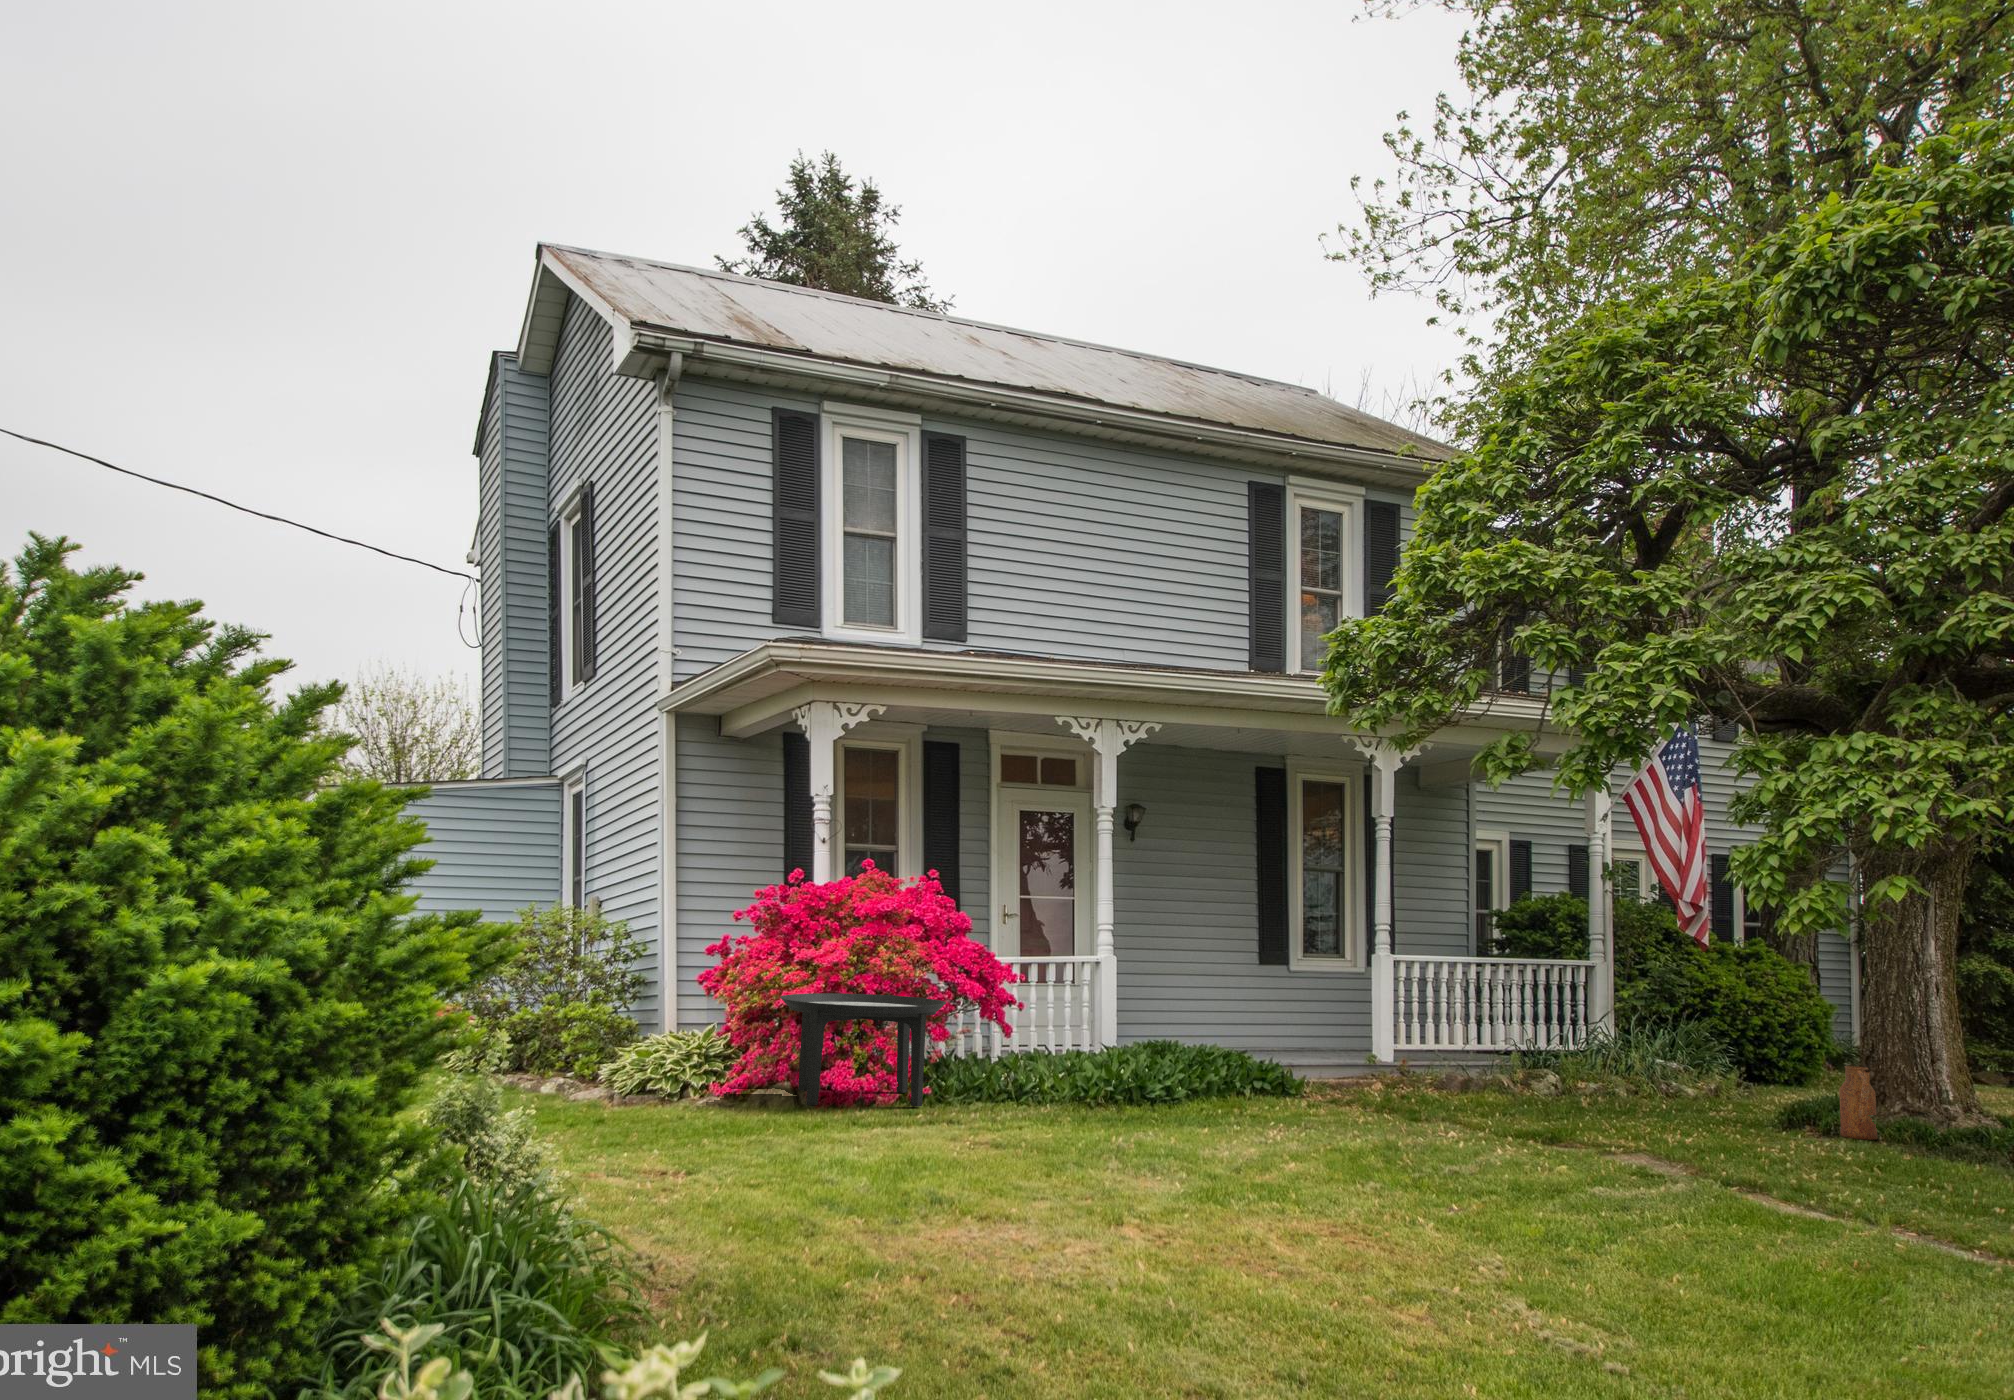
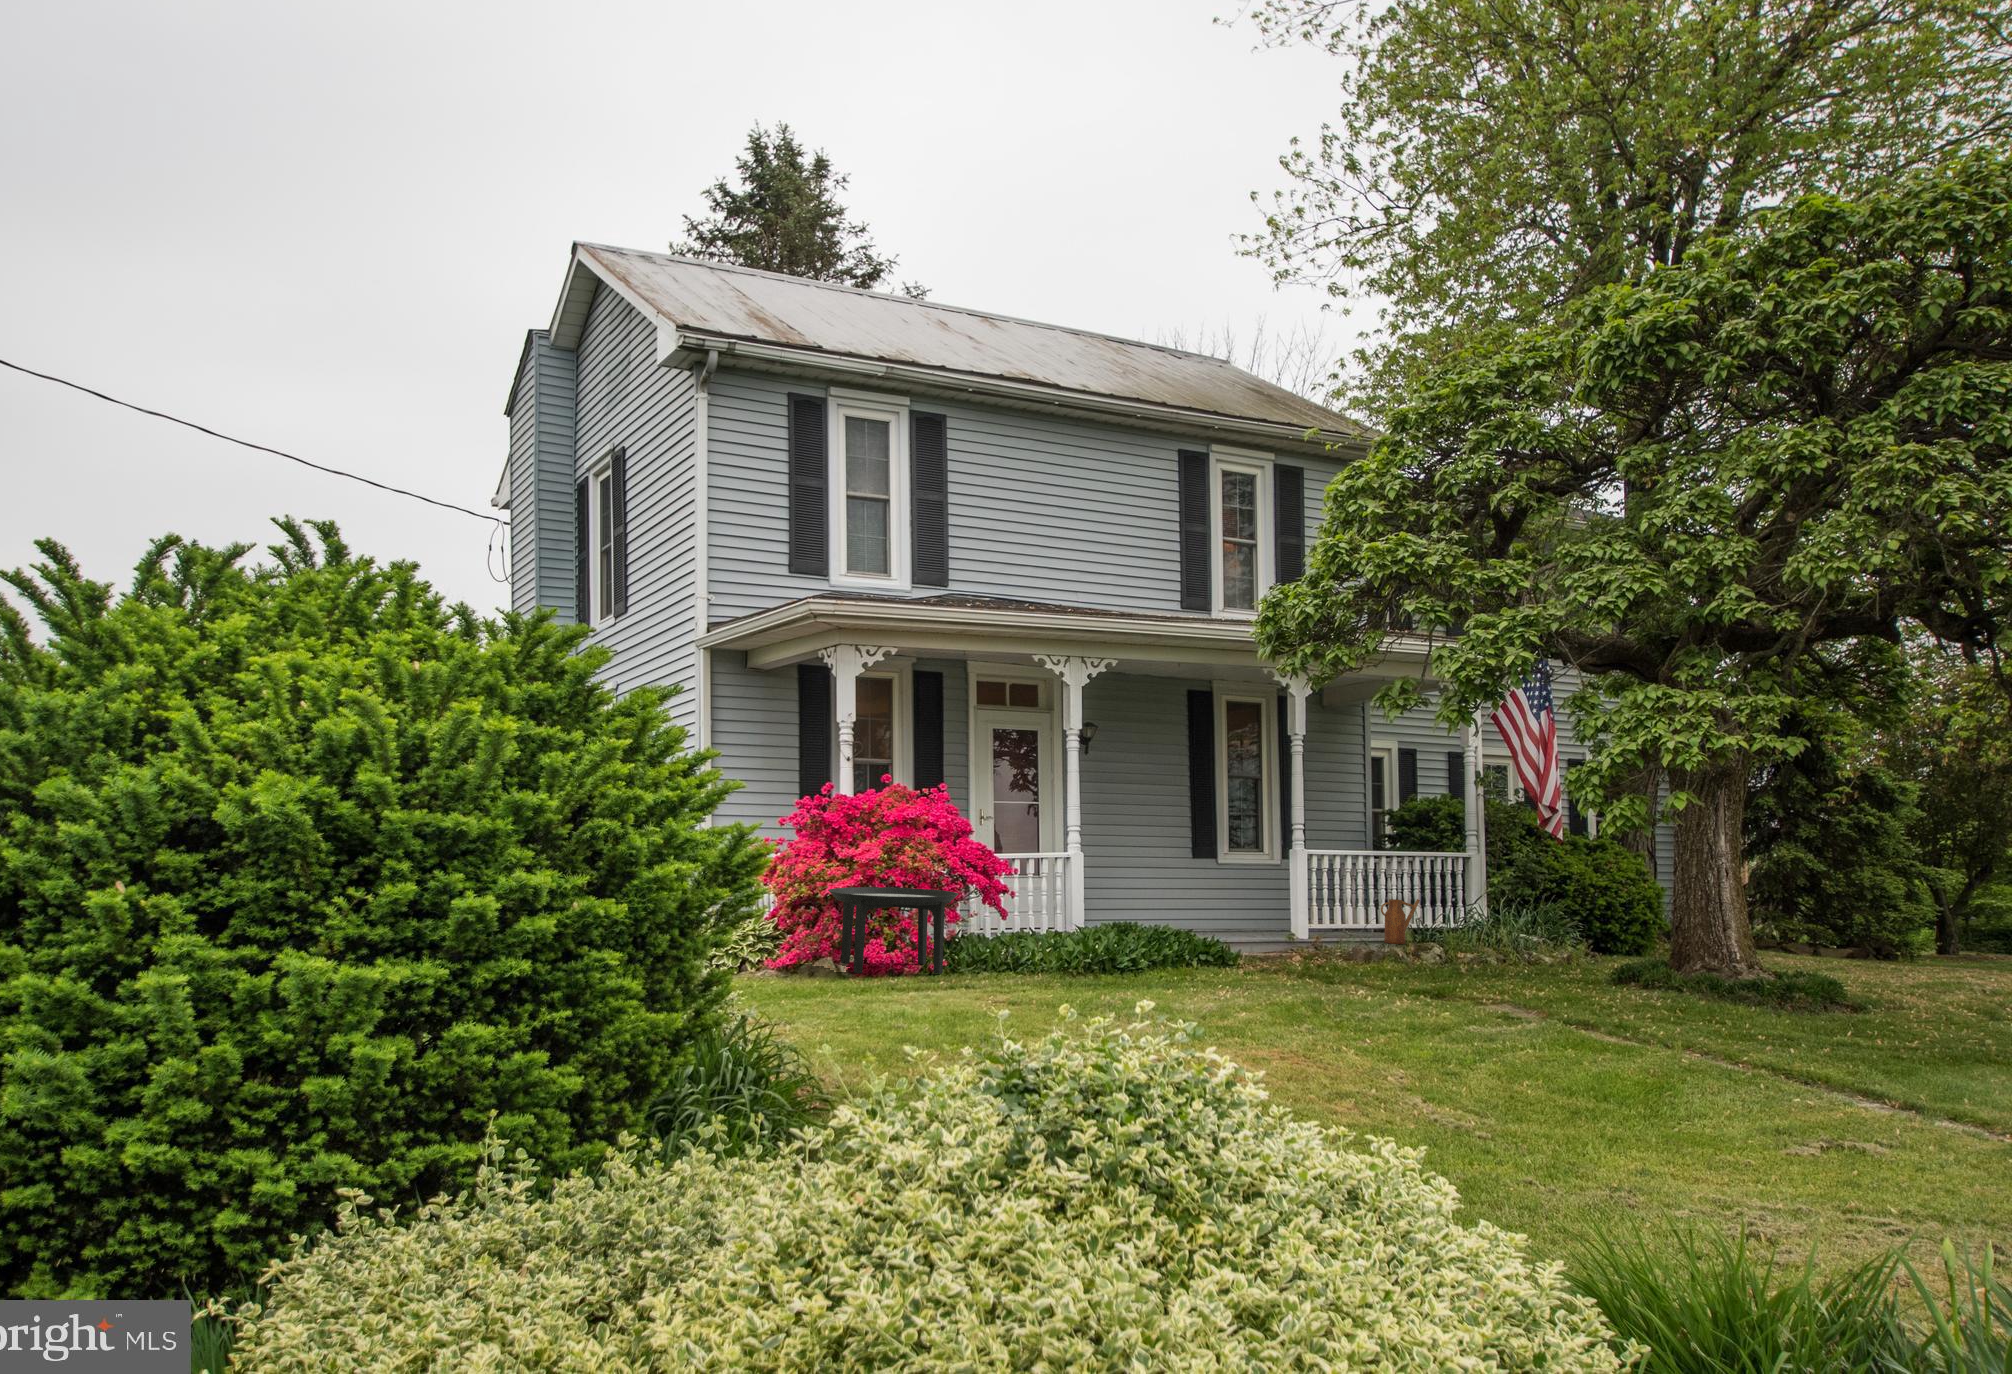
watering can: present [1839,1066,1878,1140] -> present [1381,899,1420,944]

